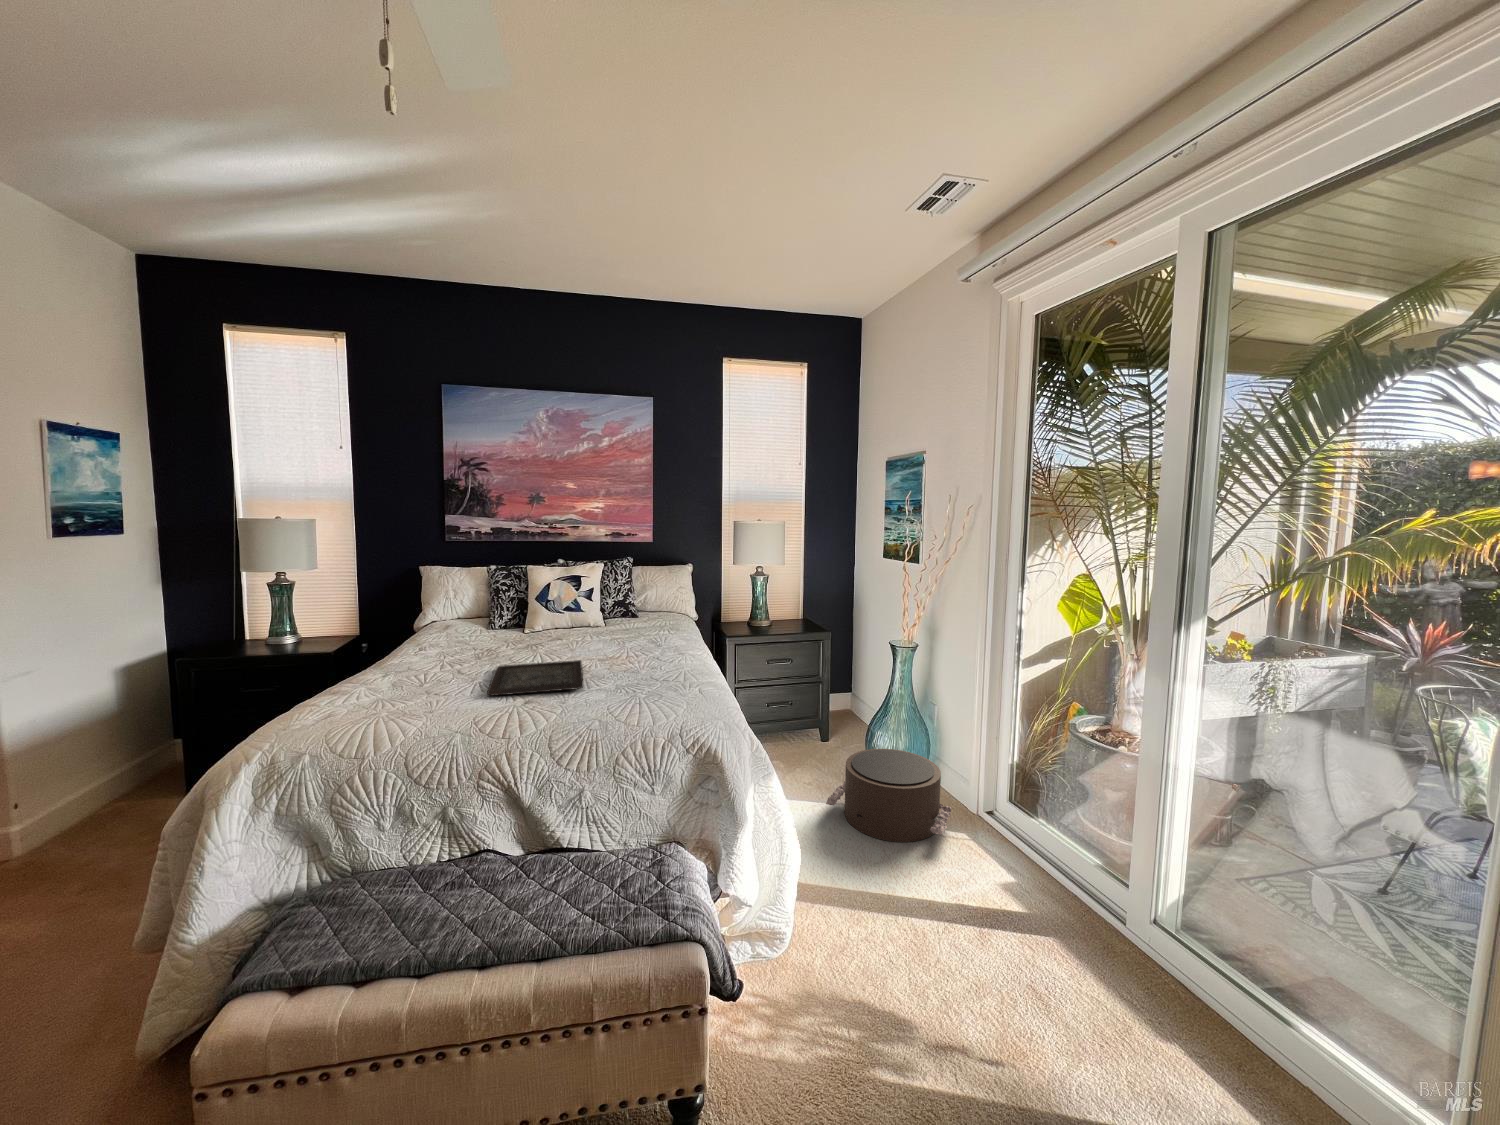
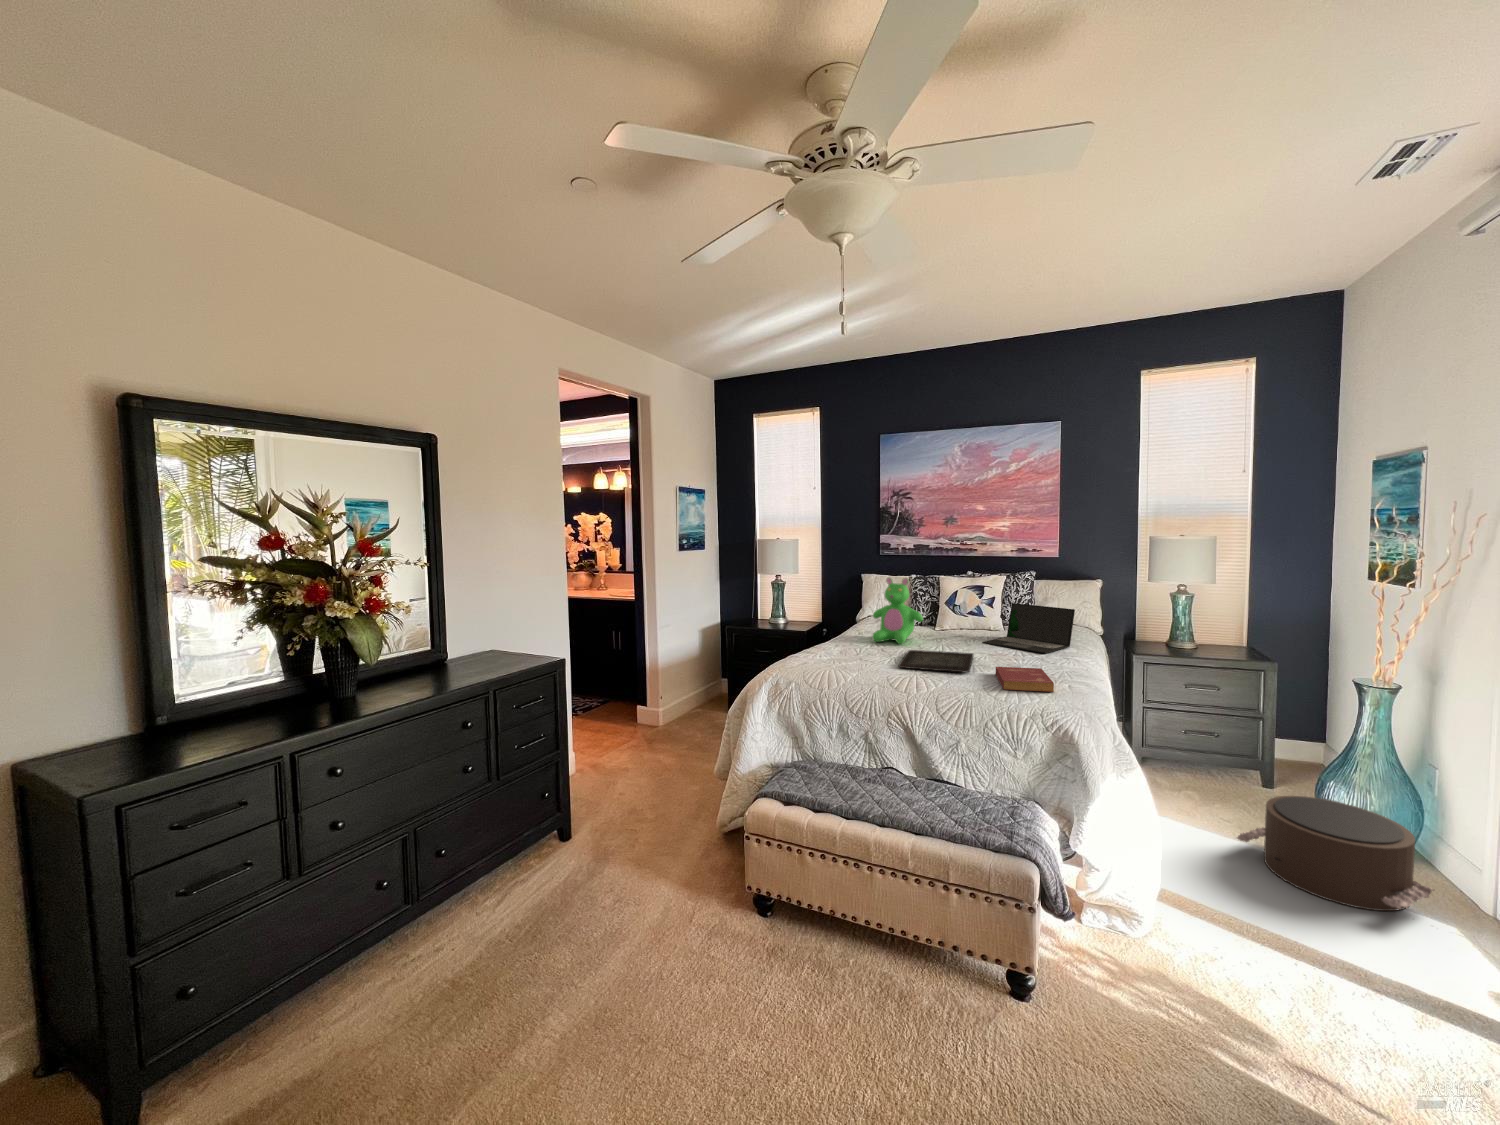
teddy bear: none [441,570,513,659] -> present [872,578,923,644]
laptop: none [586,594,680,649] -> present [982,603,1075,653]
book: none [614,671,685,706] -> present [996,667,1054,692]

